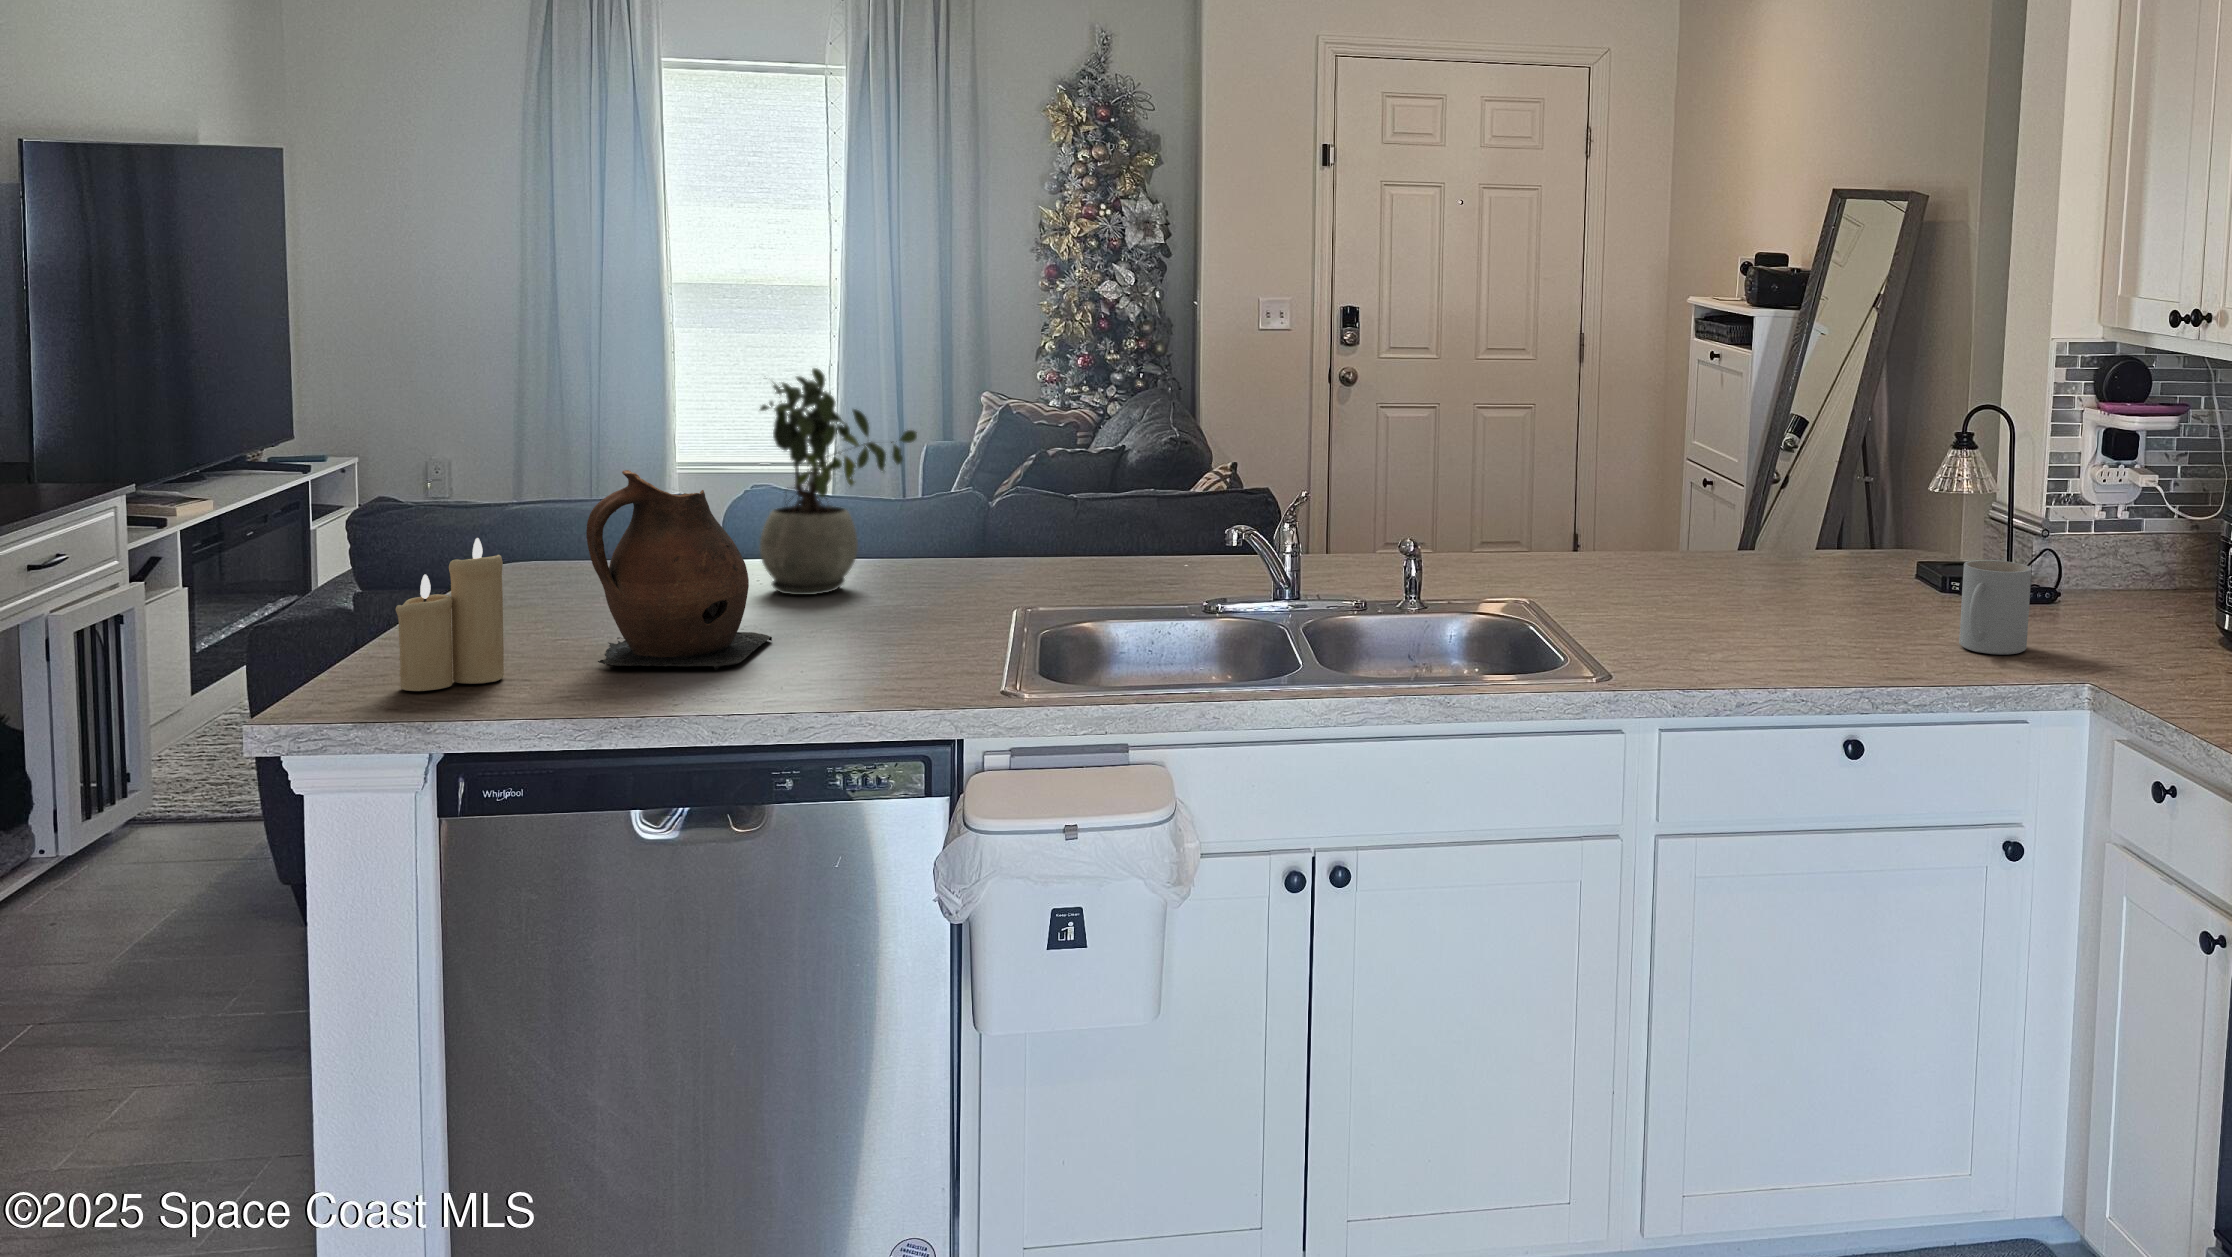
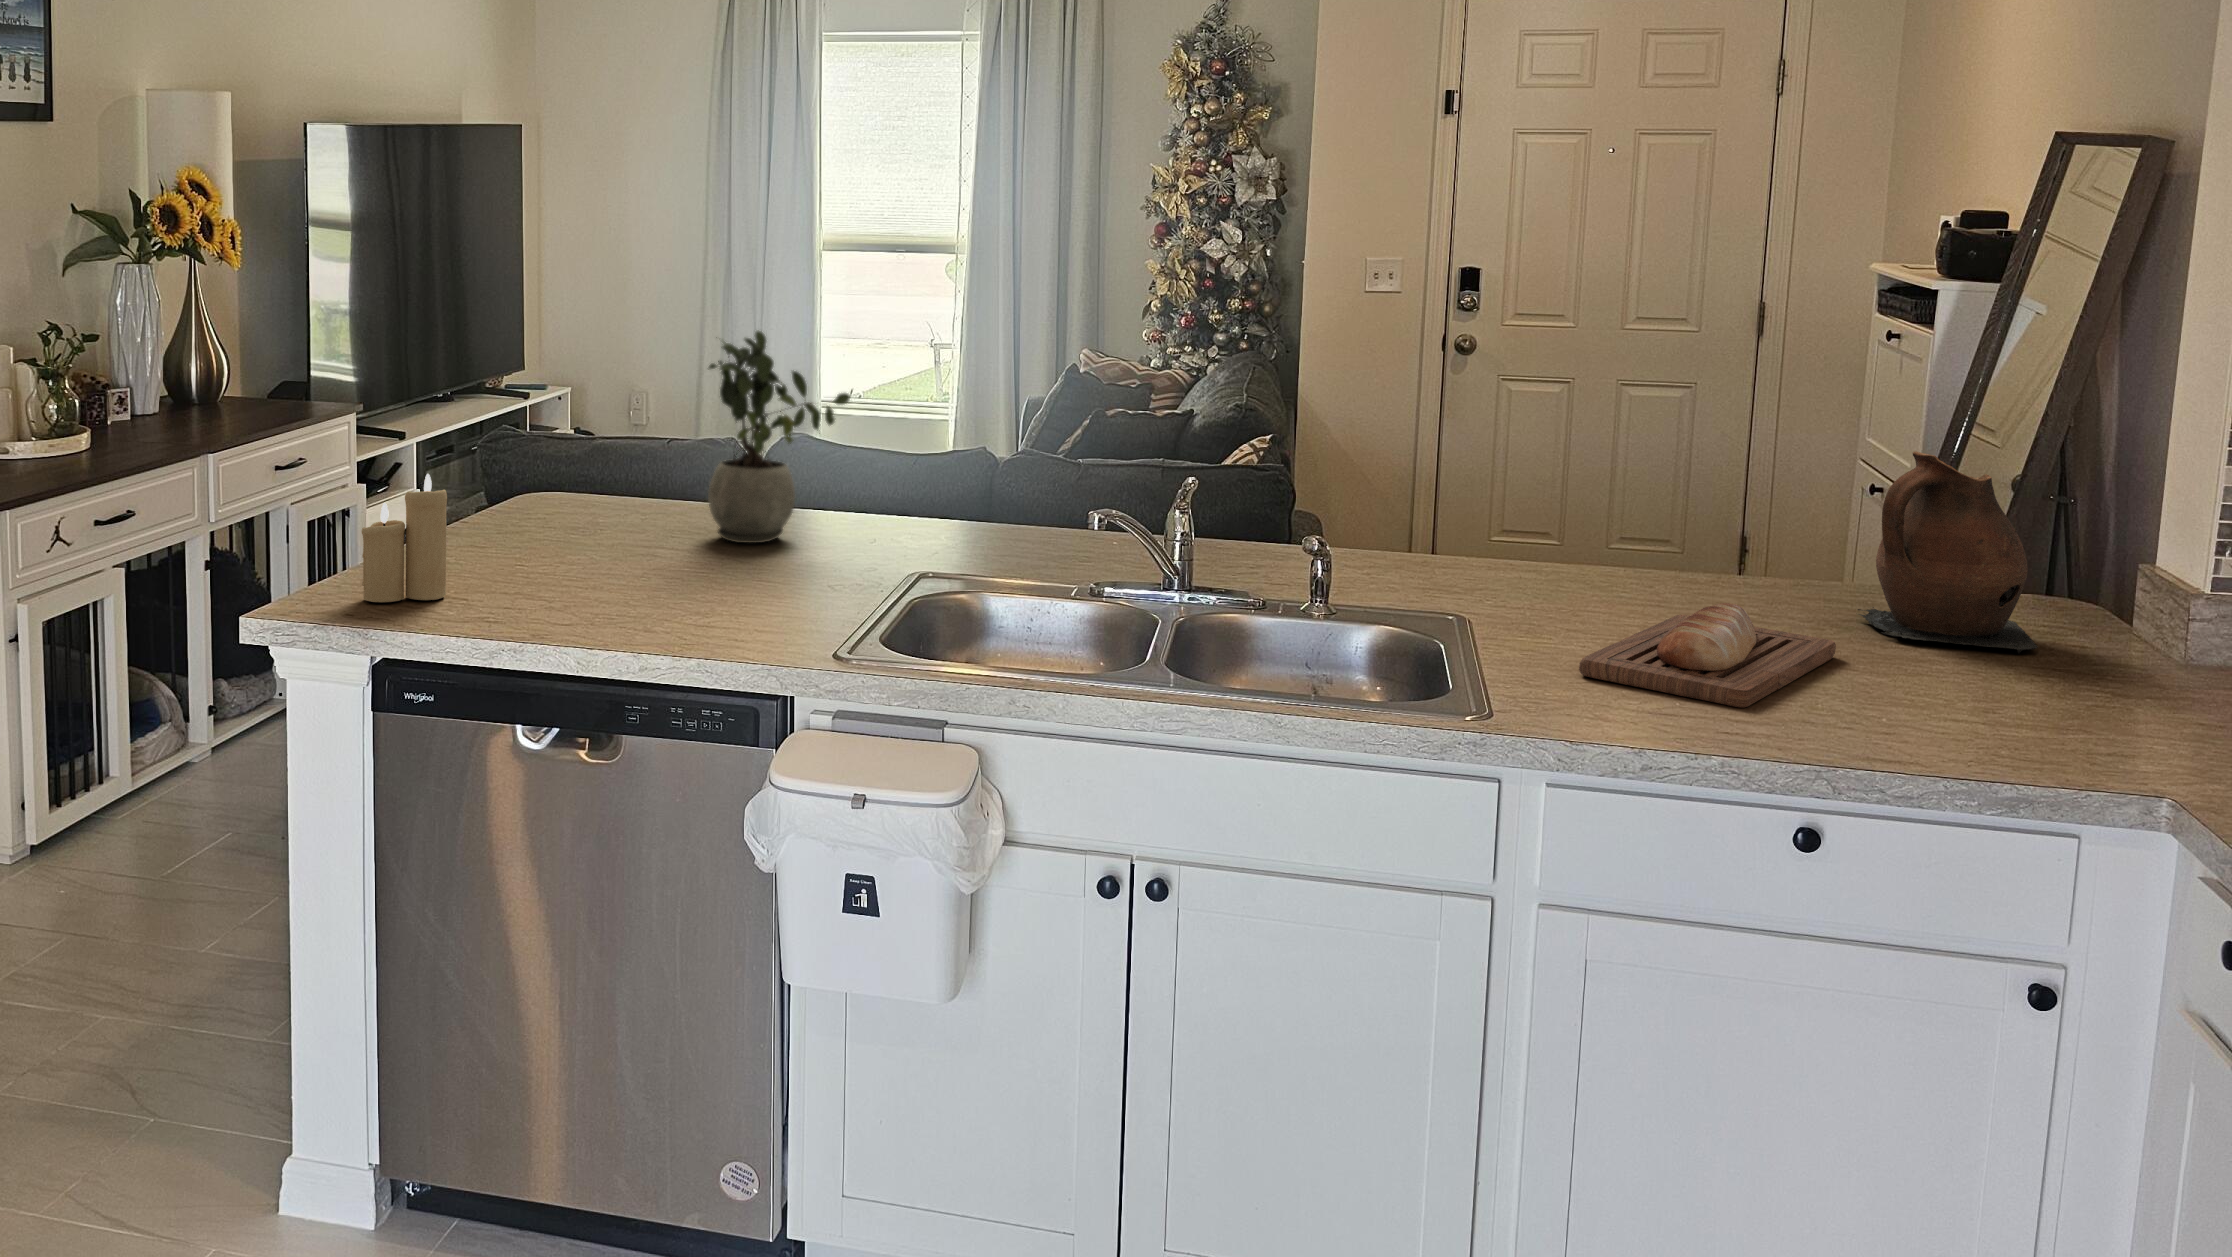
ceramic pitcher: present [586,470,772,670] -> present [1858,452,2038,653]
mug: present [1959,560,2032,654] -> none [1997,621,2108,745]
bread loaf: none [1652,570,1819,652] -> present [1579,603,1836,707]

